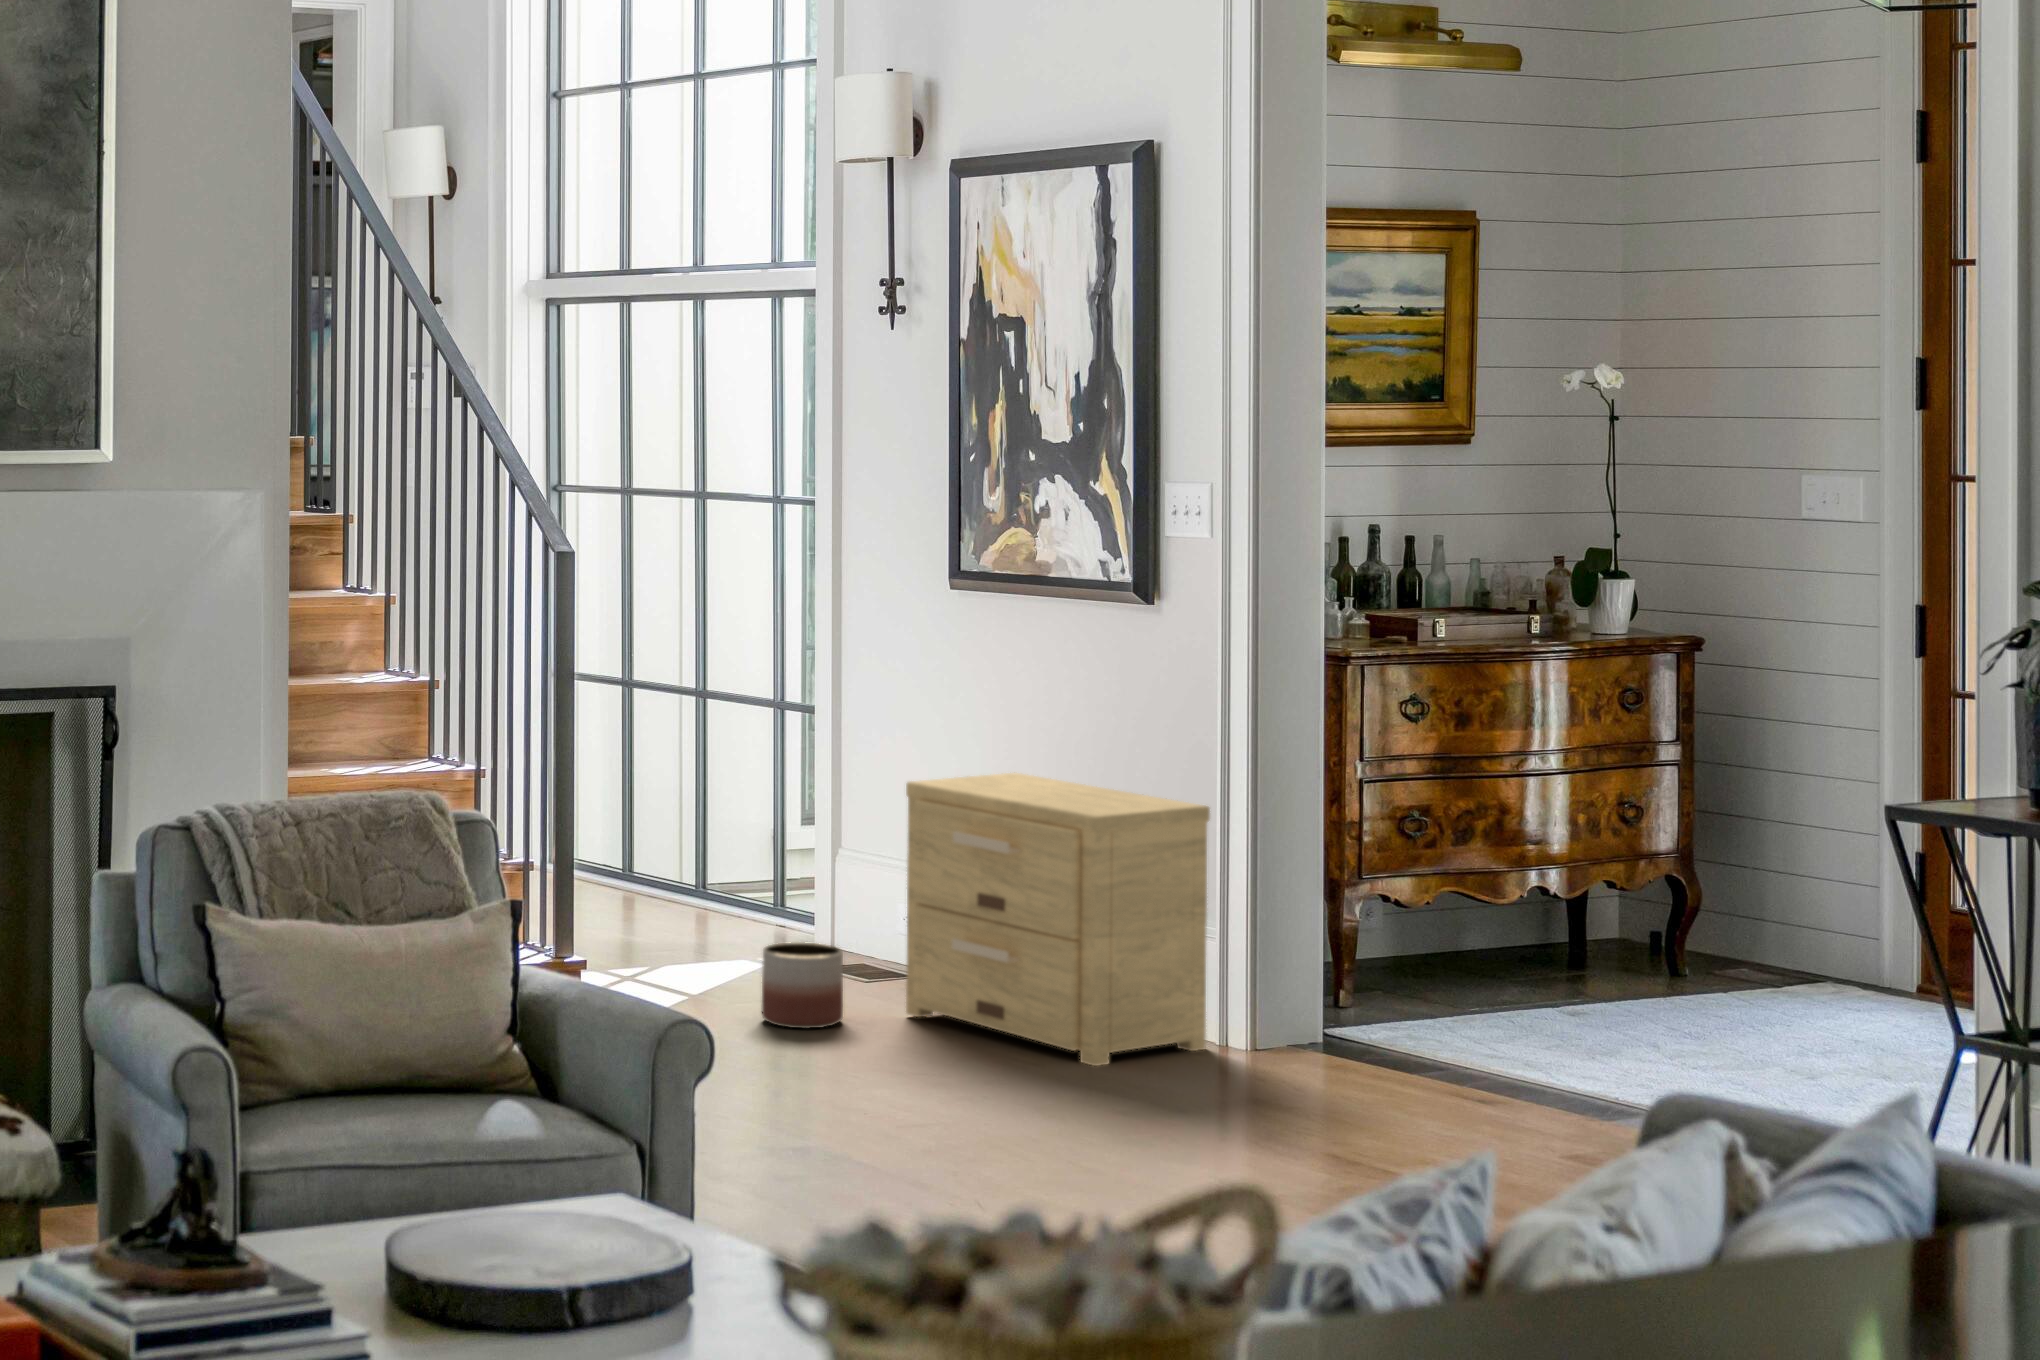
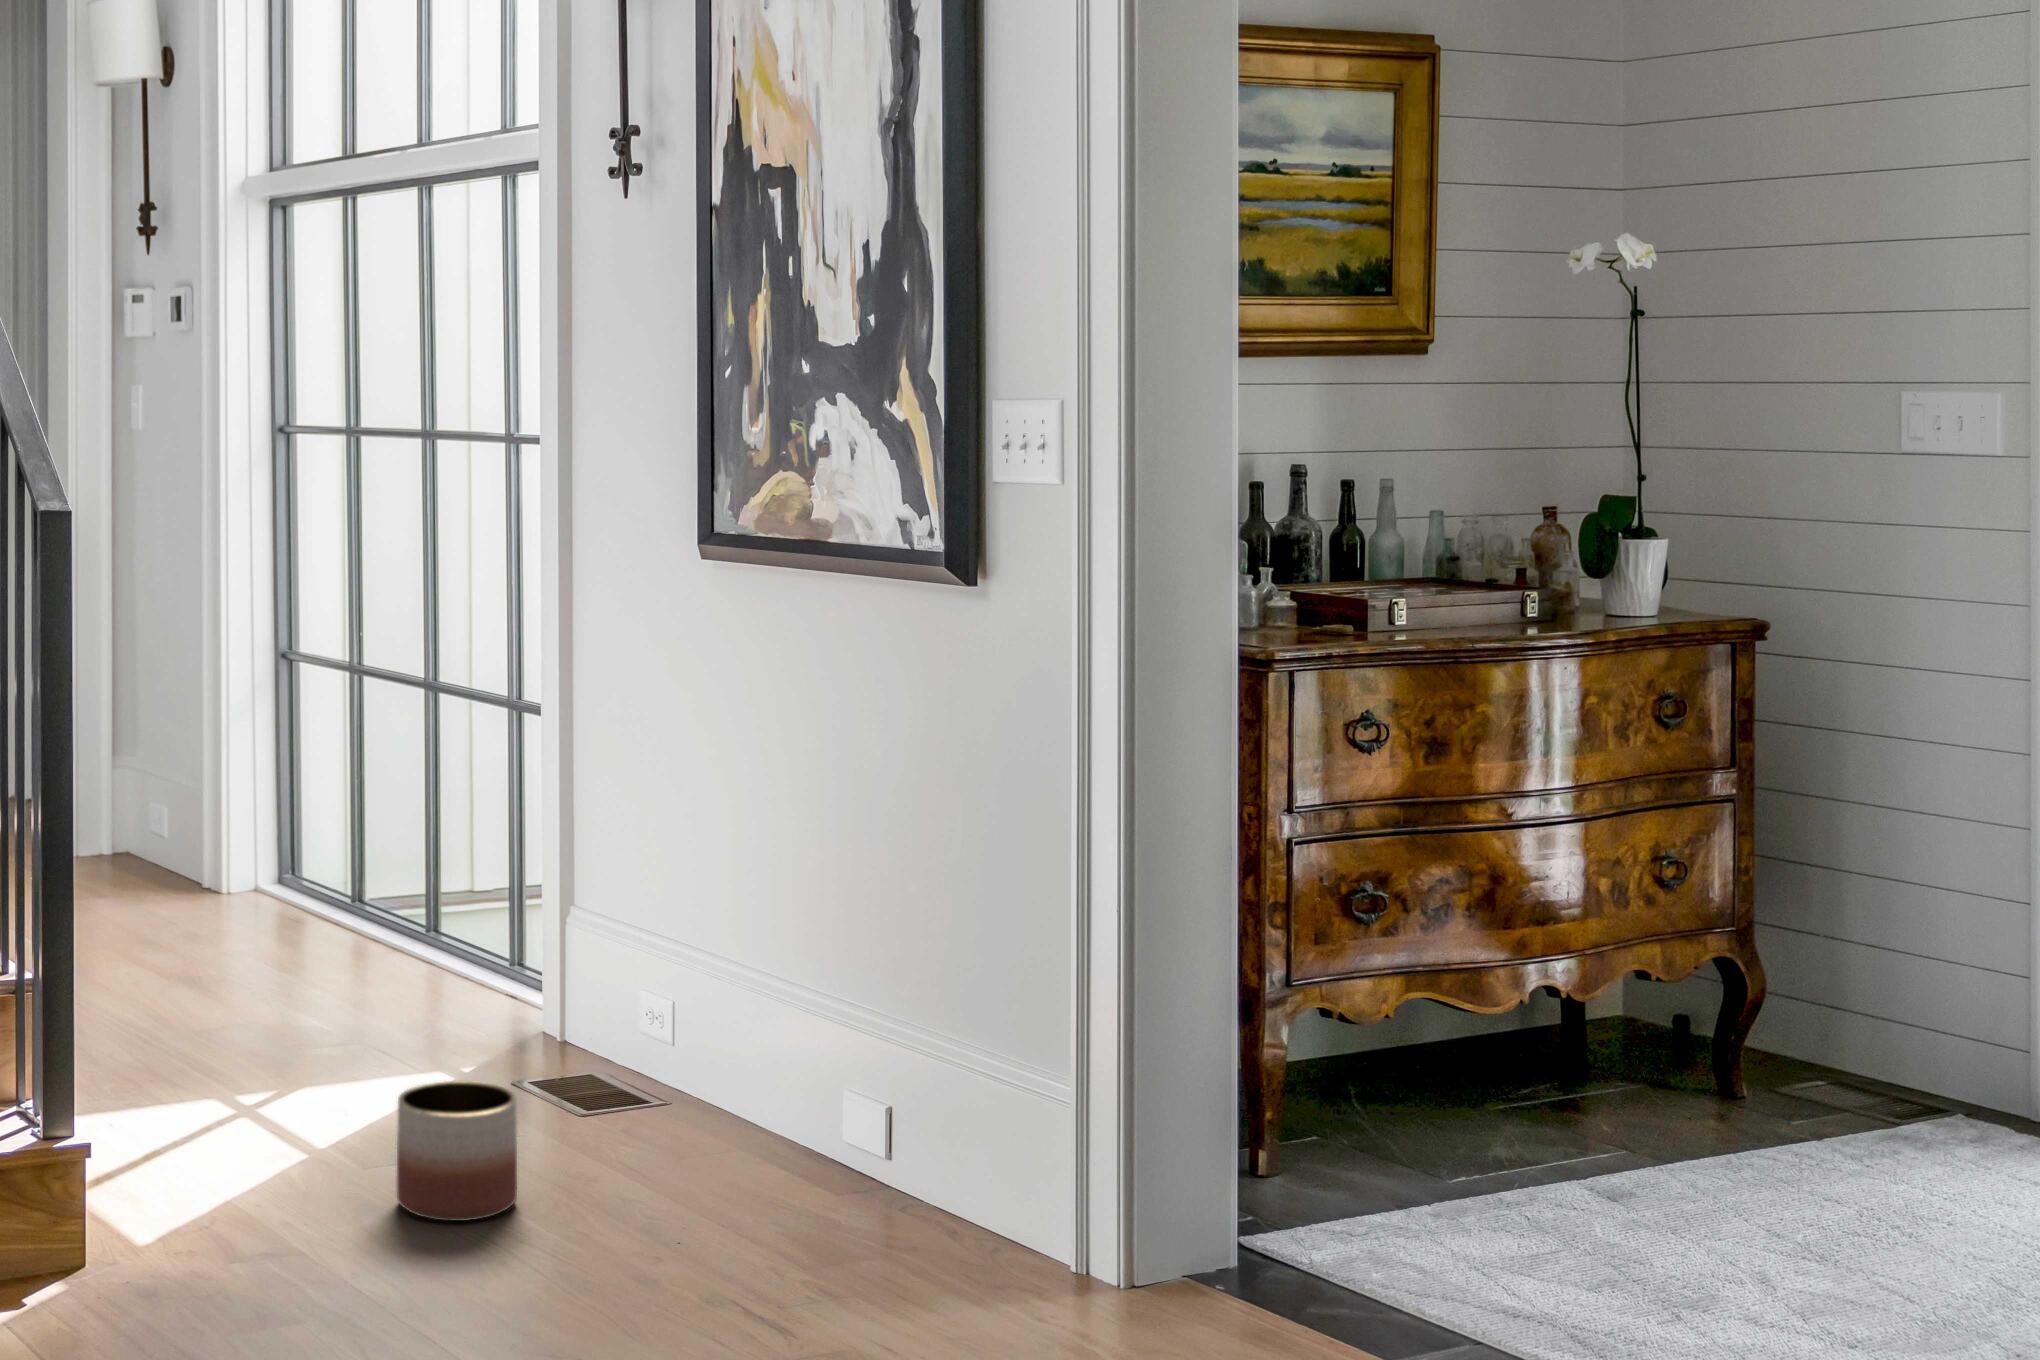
side table: present [906,772,1210,1066] -> none [613,825,1057,1321]

